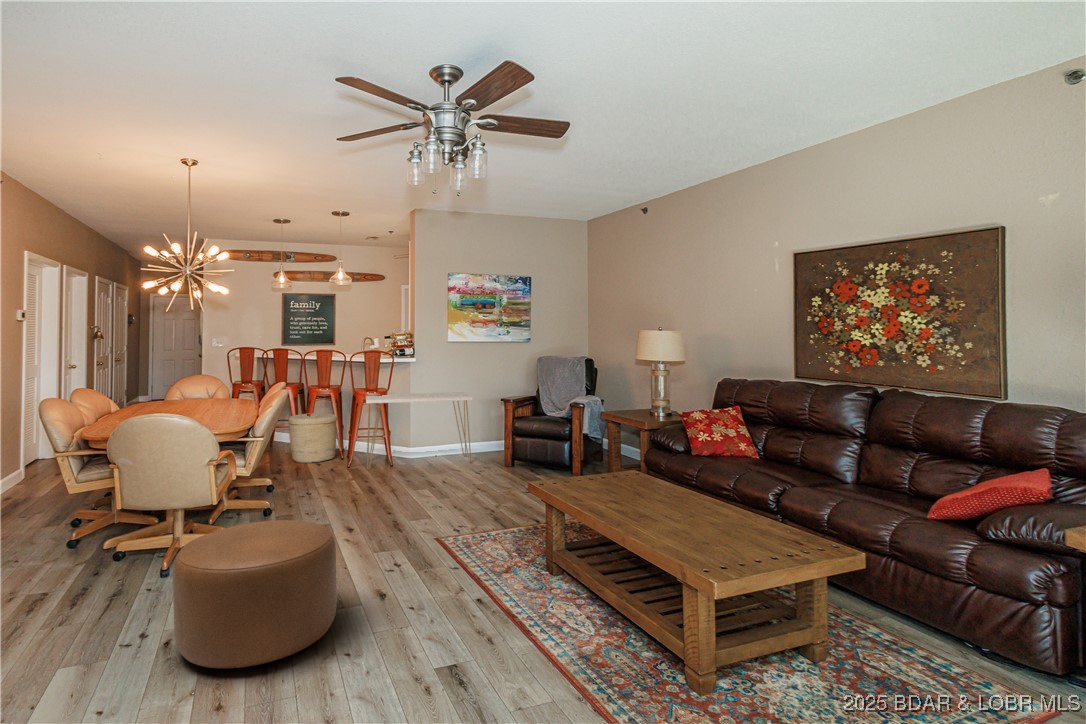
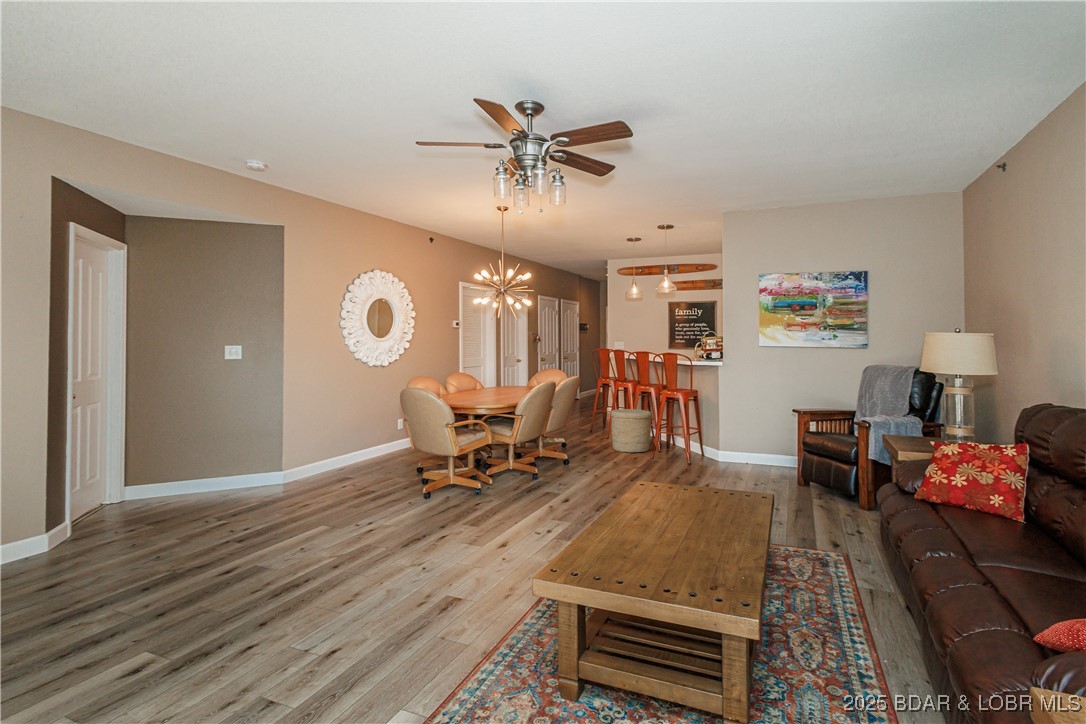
console table: present [366,392,473,469] -> none [654,396,770,477]
ottoman: present [173,520,337,668] -> none [347,466,456,560]

